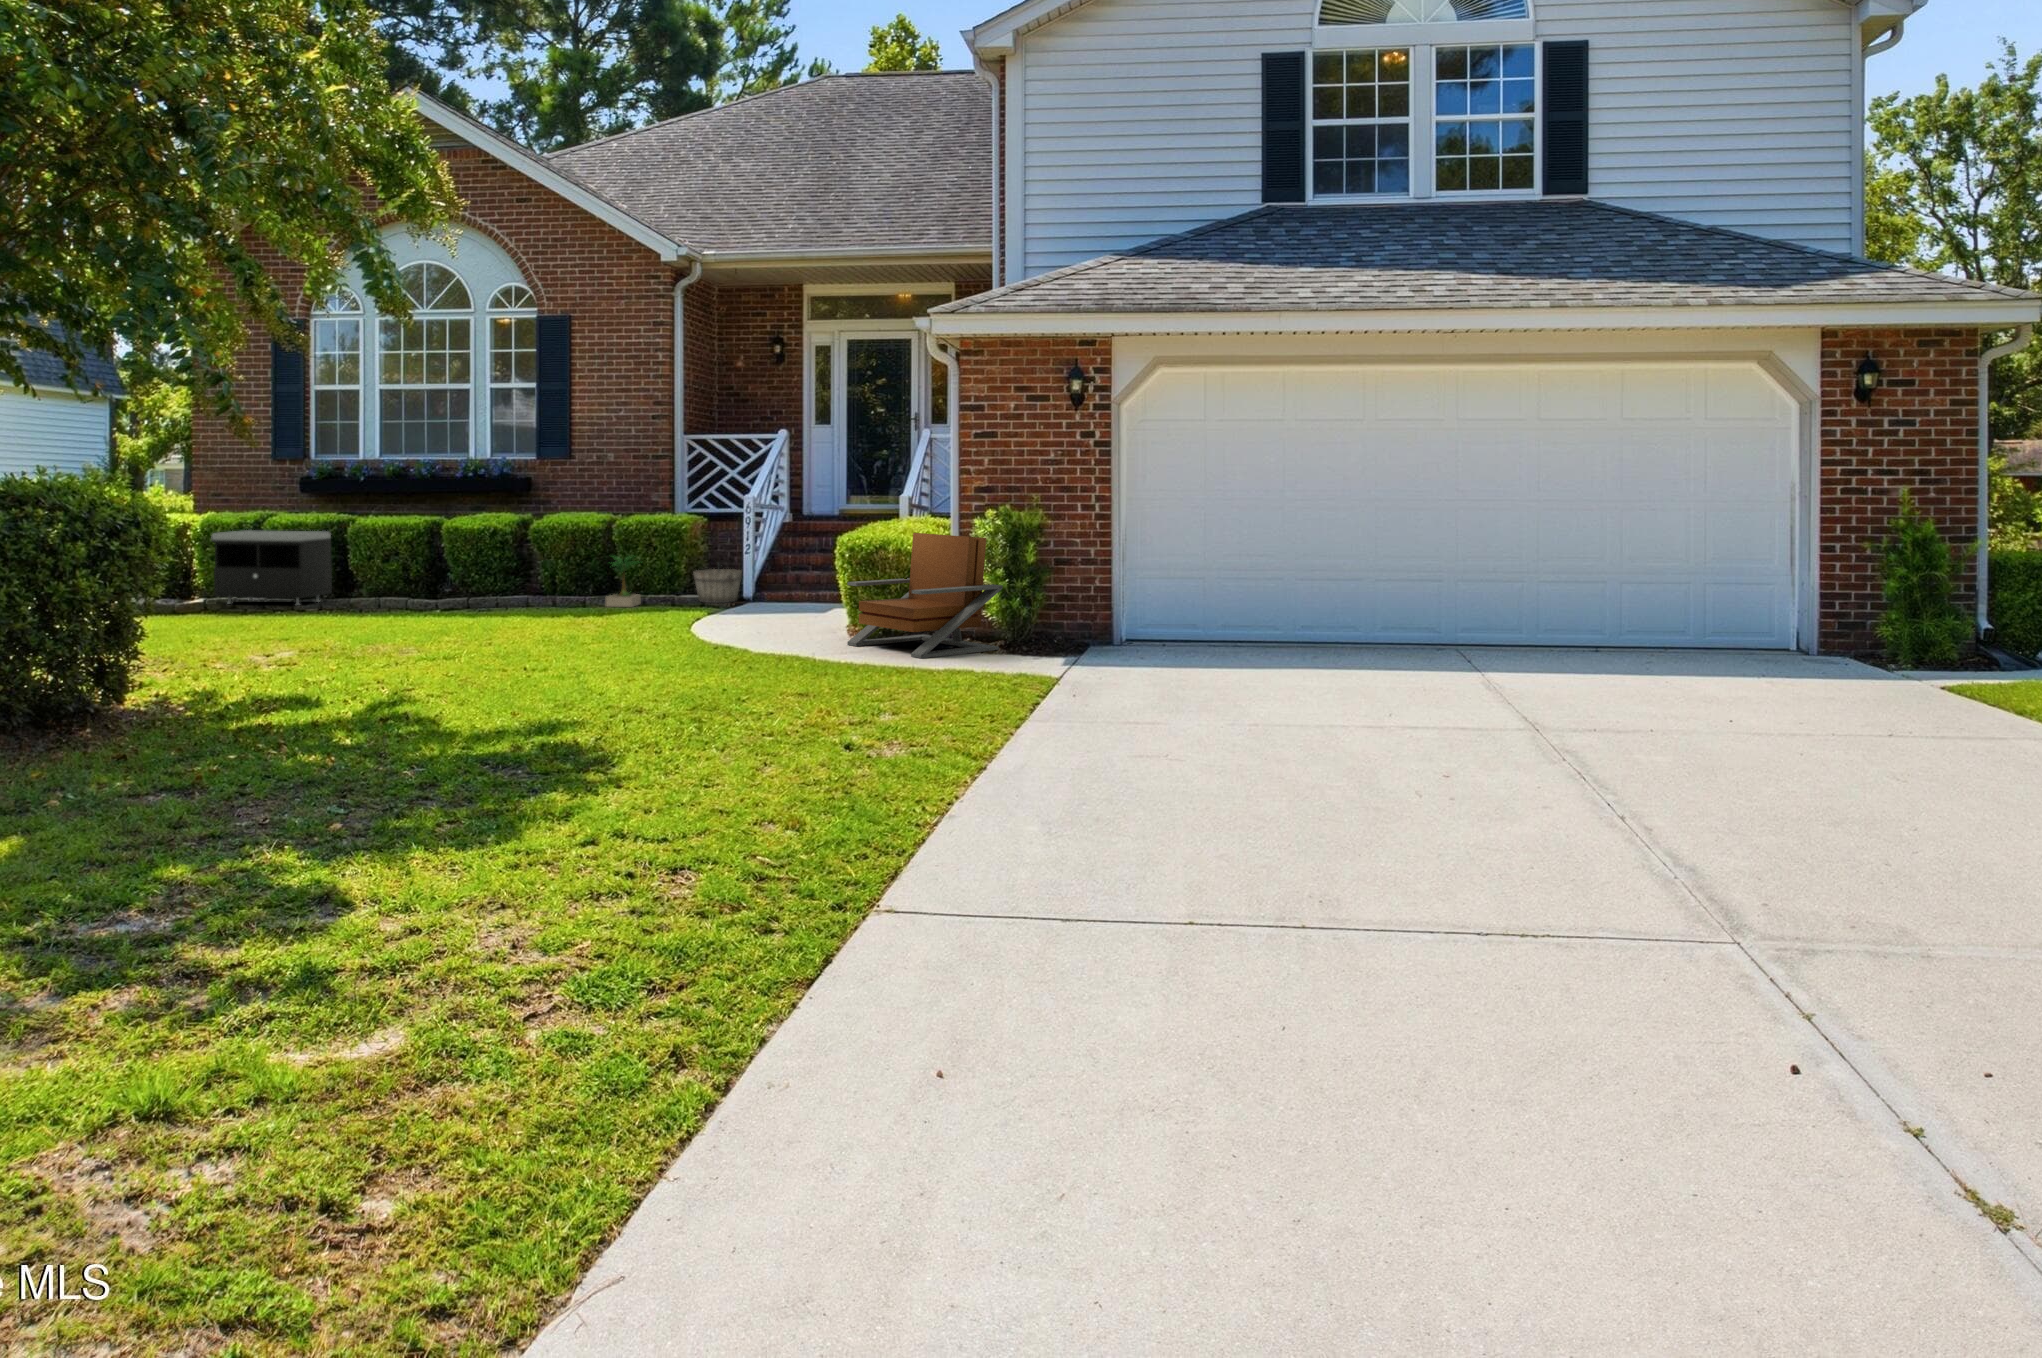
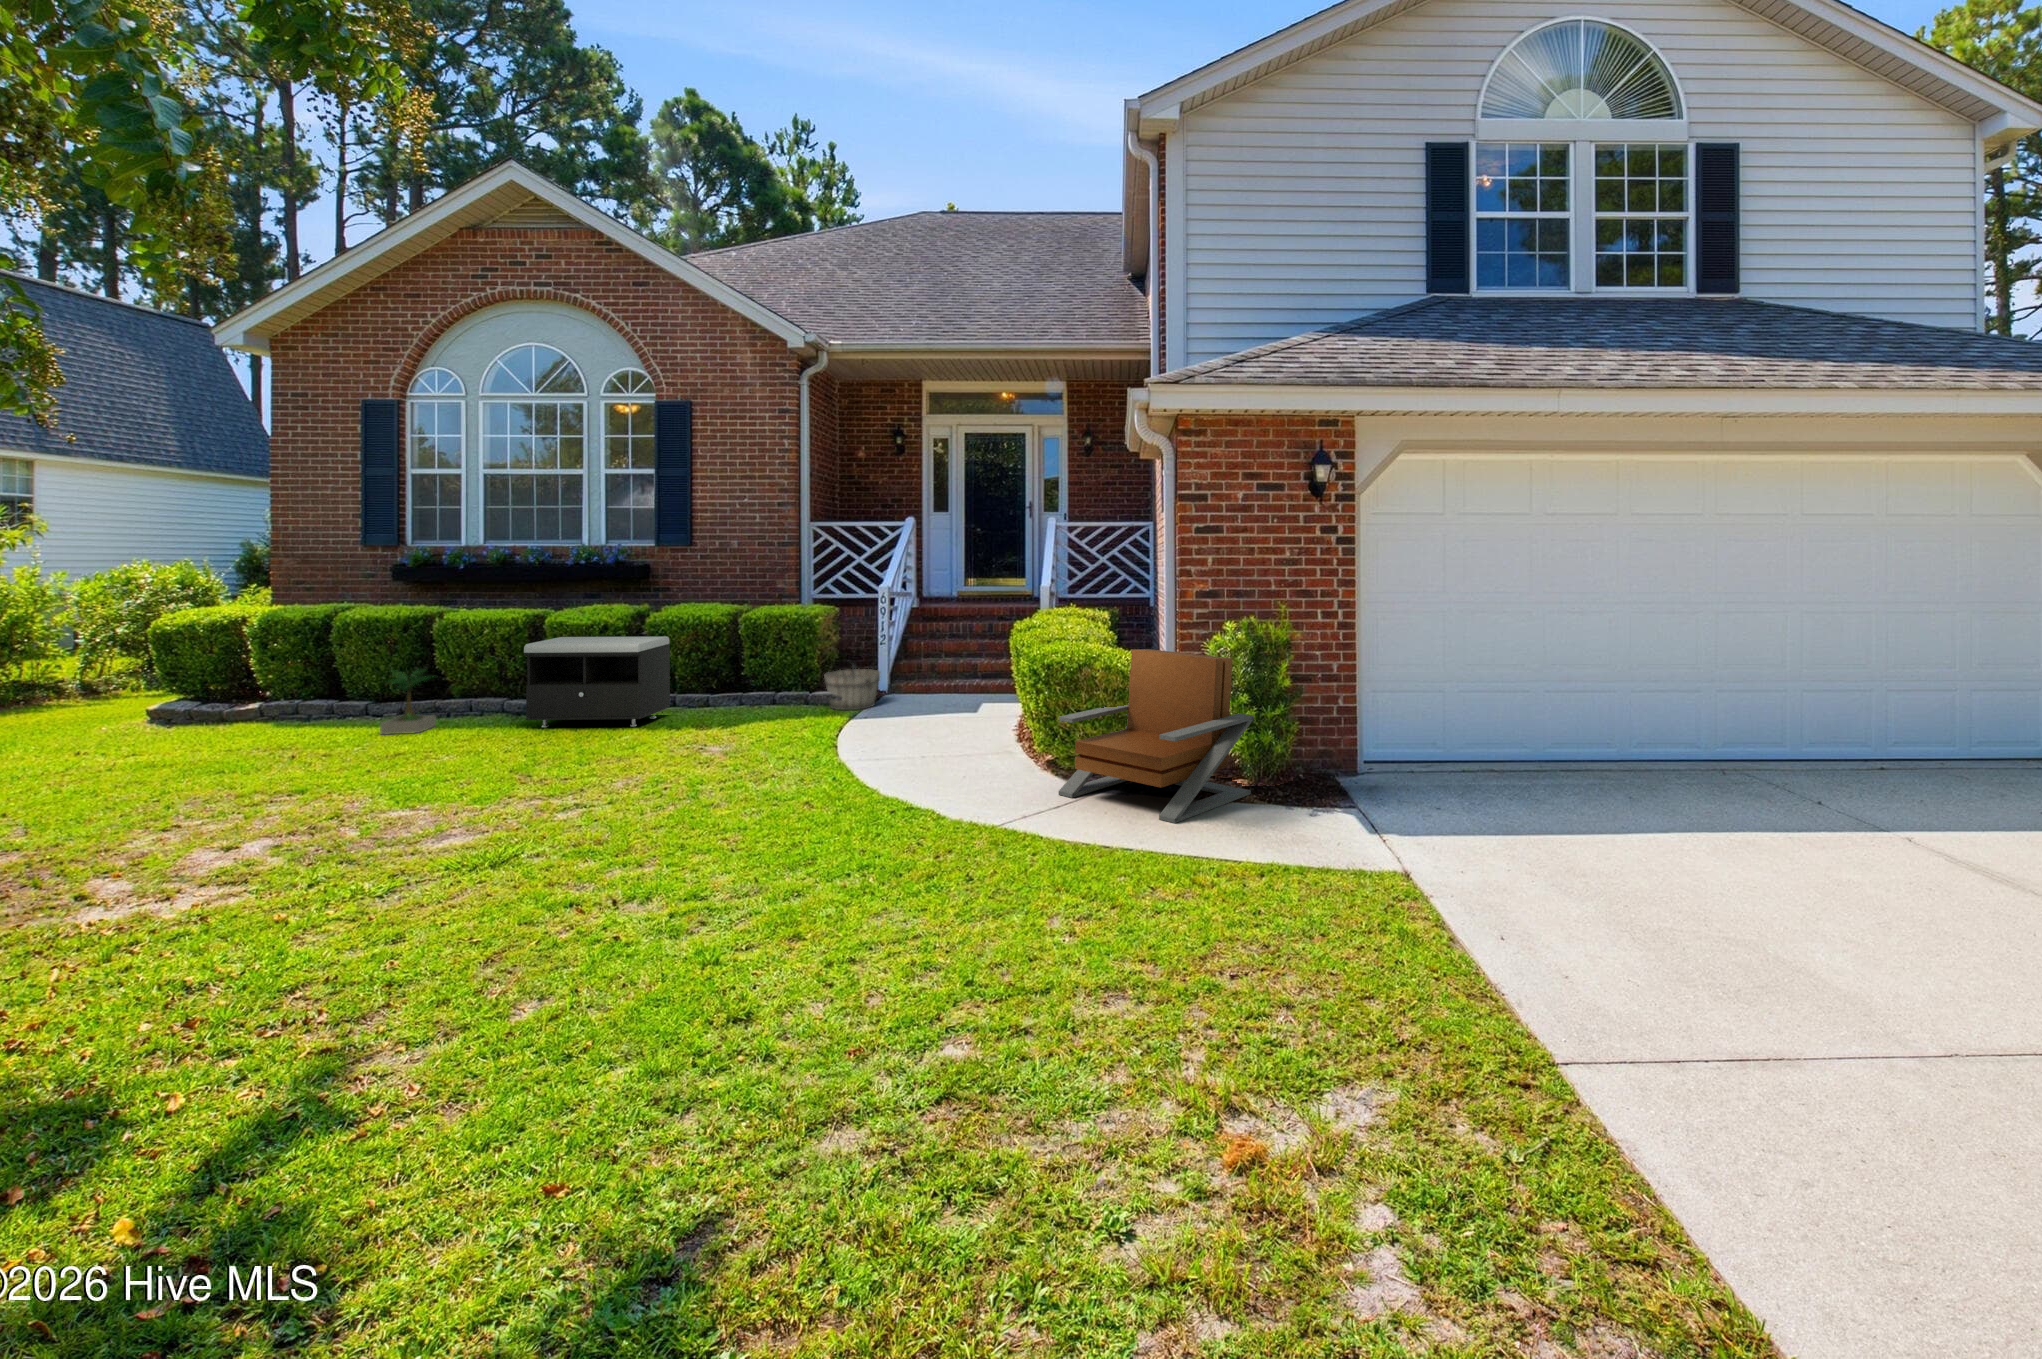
storage bench: present [211,530,332,605] -> present [524,637,670,728]
potted plant: present [606,556,642,607] -> present [380,670,436,735]

